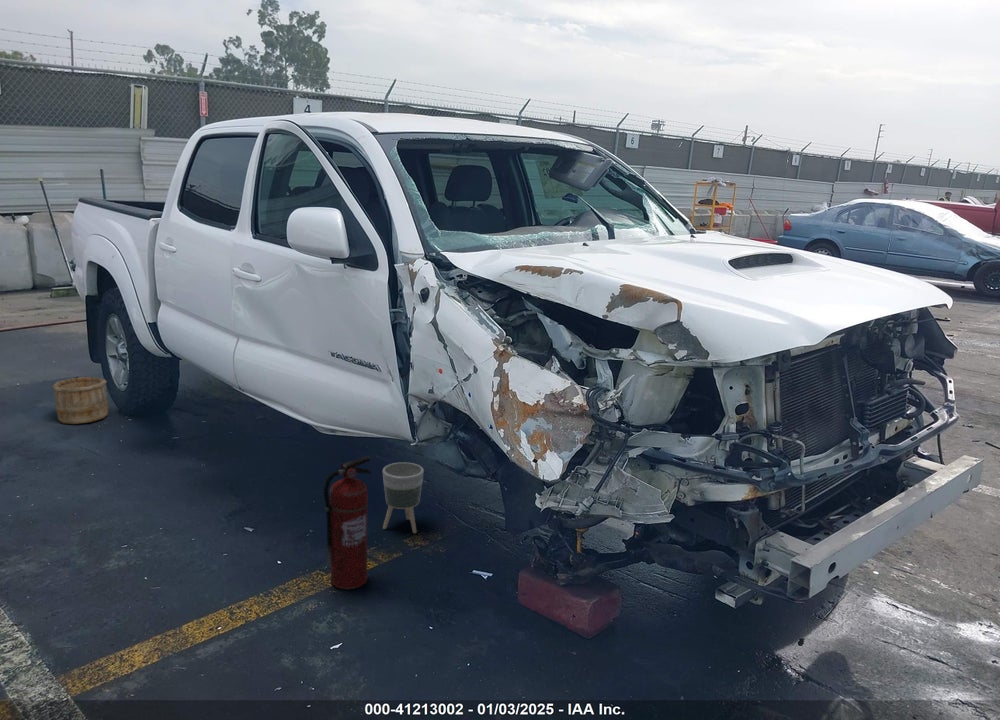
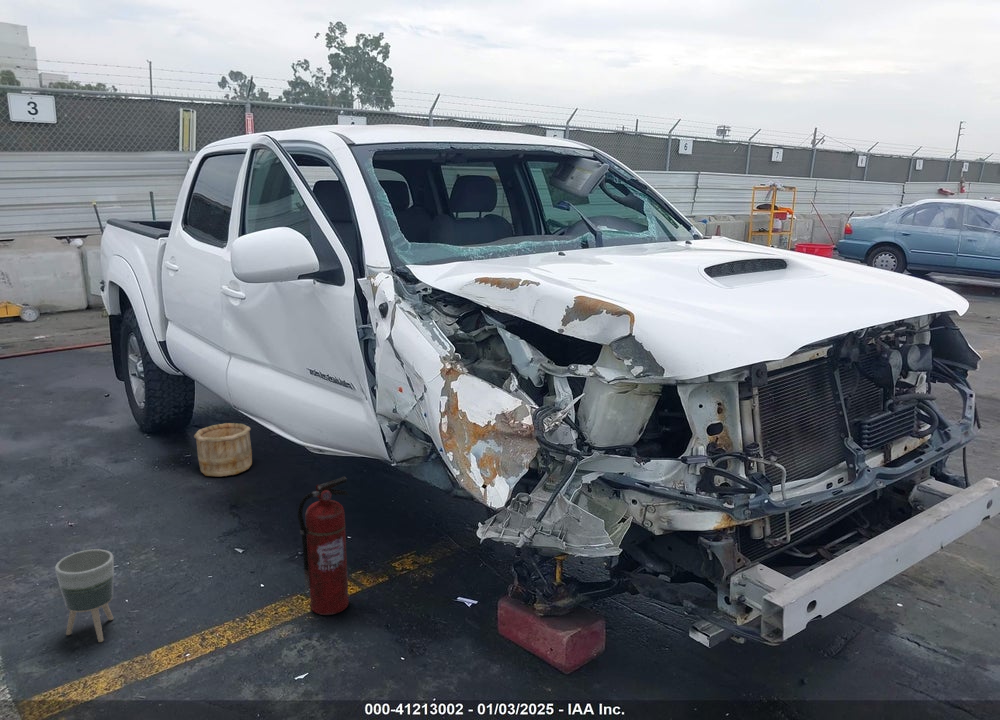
wooden bucket: present [52,377,108,424] -> present [194,423,252,476]
planter: present [383,462,424,533] -> present [55,549,114,642]

